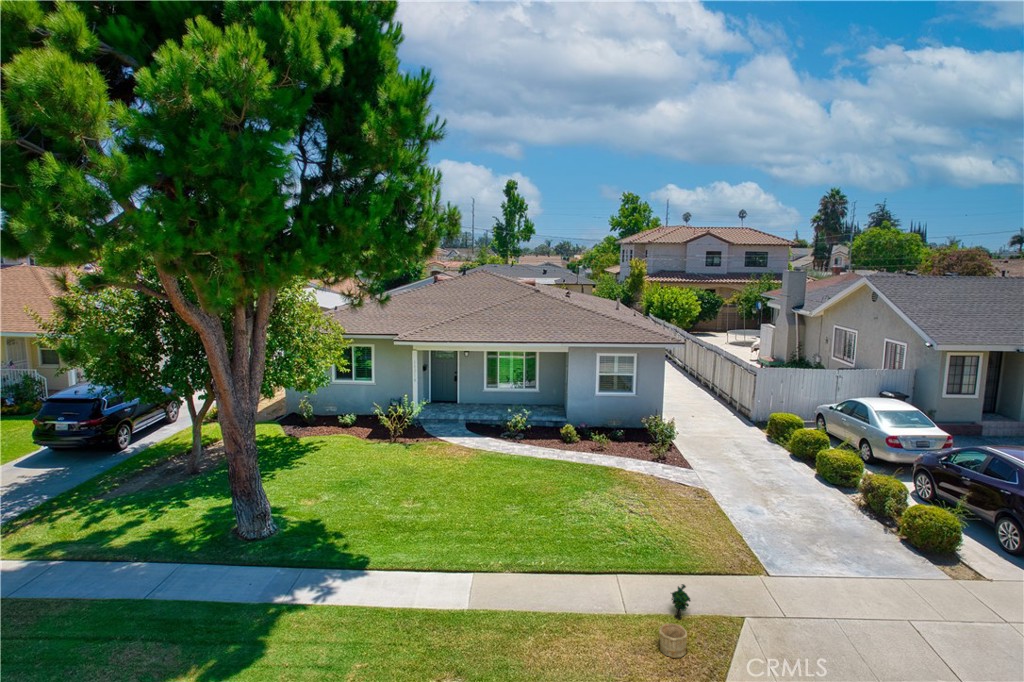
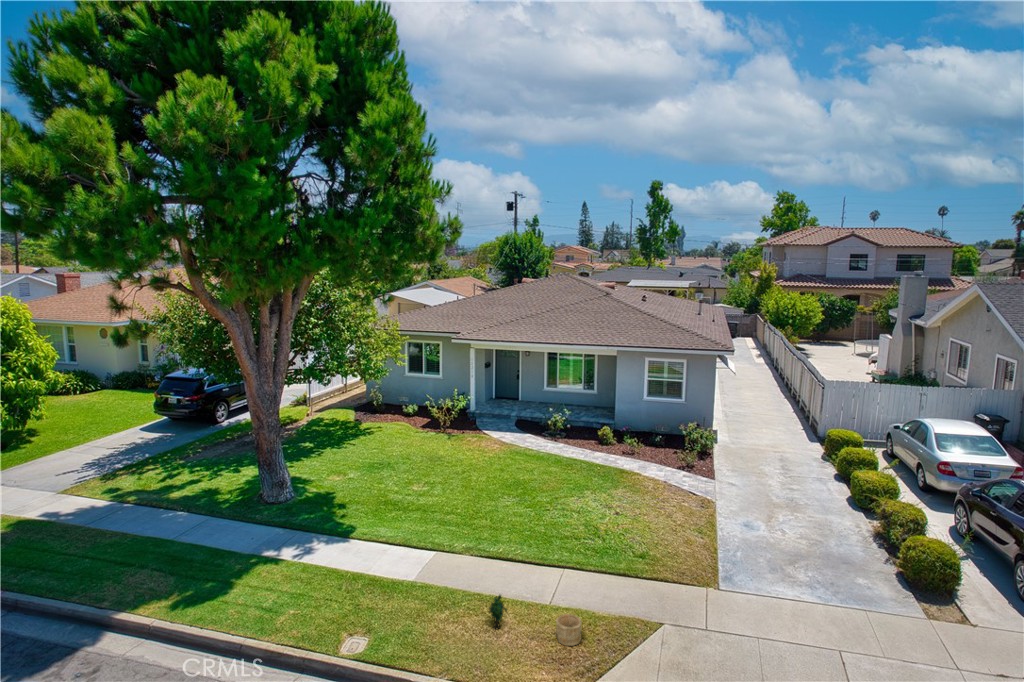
decorative plant: present [671,584,691,619] -> present [489,595,507,630]

